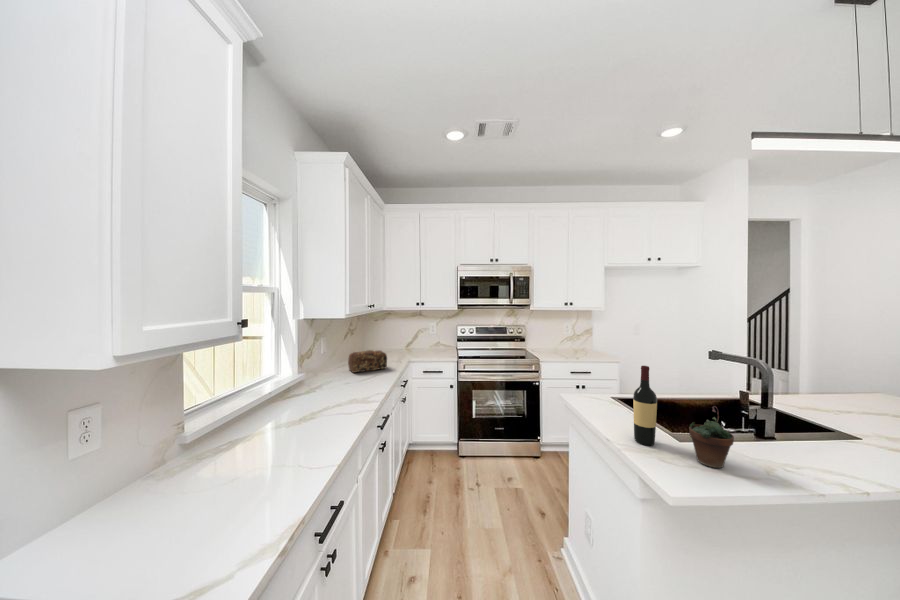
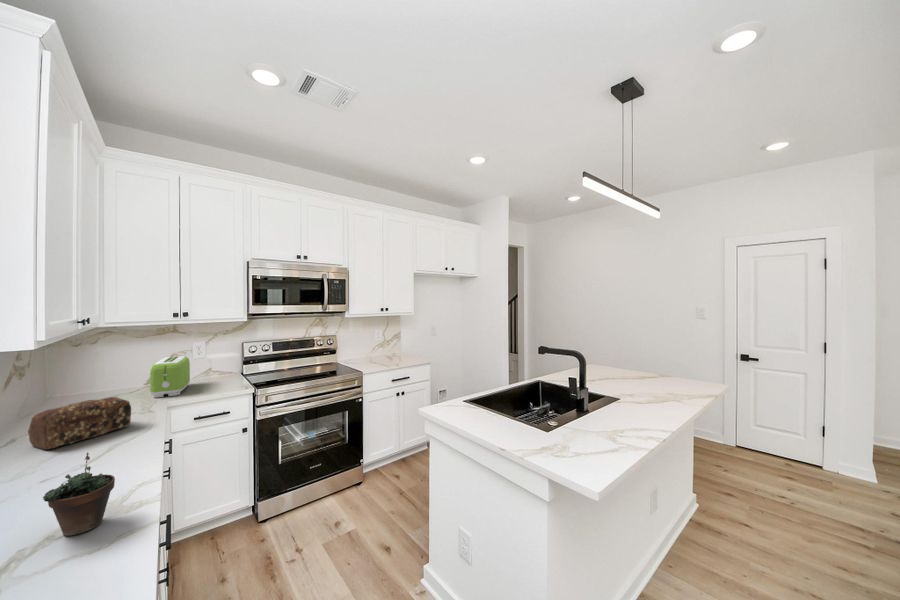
toaster: none [402,331,424,356] -> present [150,356,190,398]
wine bottle: present [633,366,657,445] -> none [522,366,542,444]
succulent plant: present [689,406,734,468] -> present [43,452,115,536]

